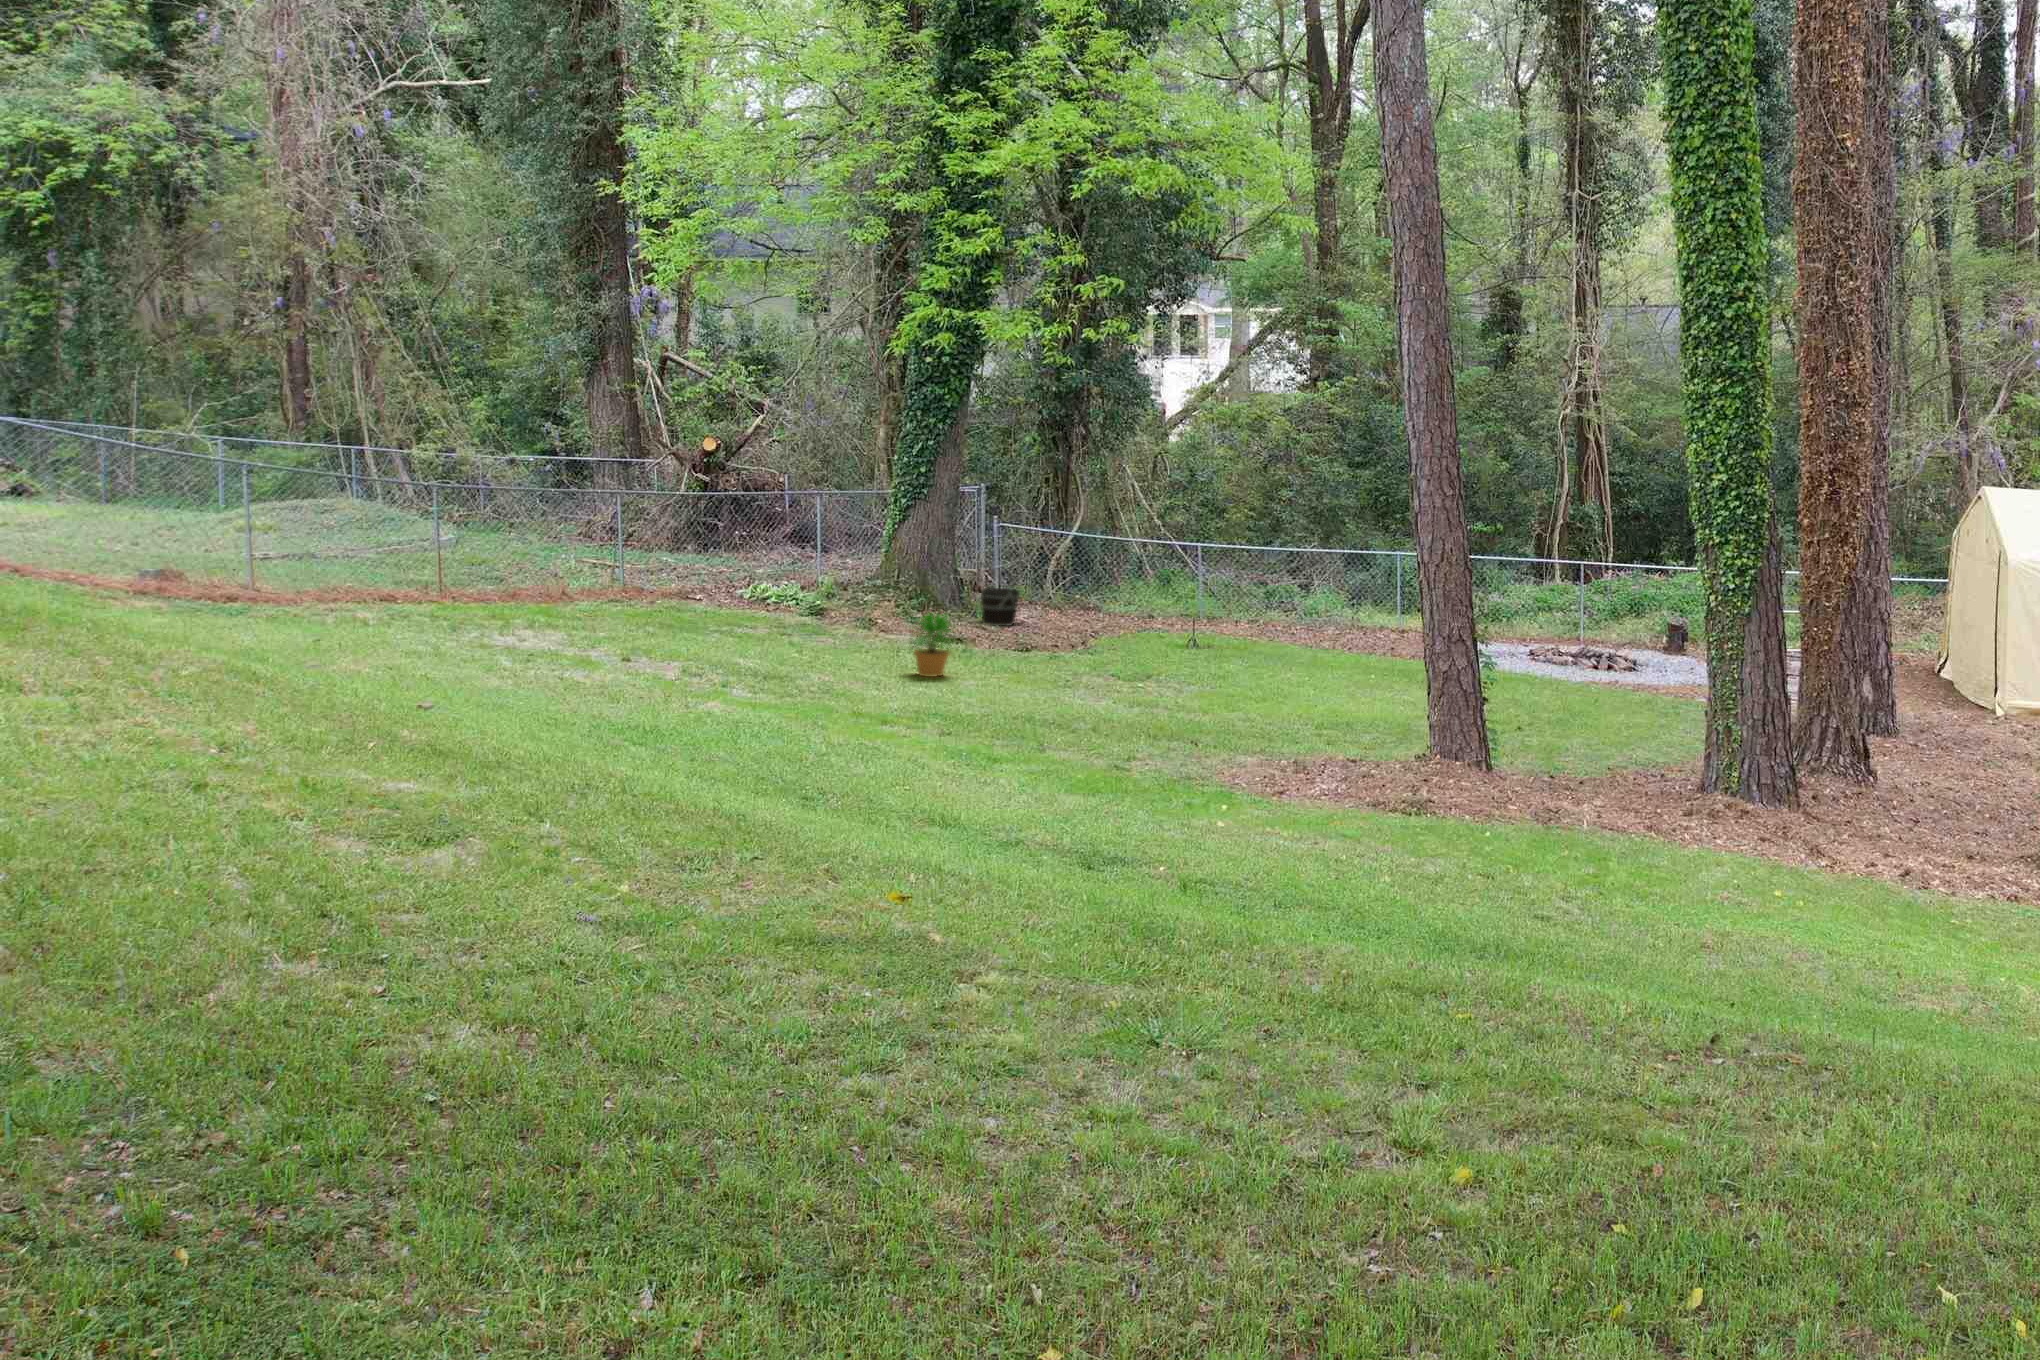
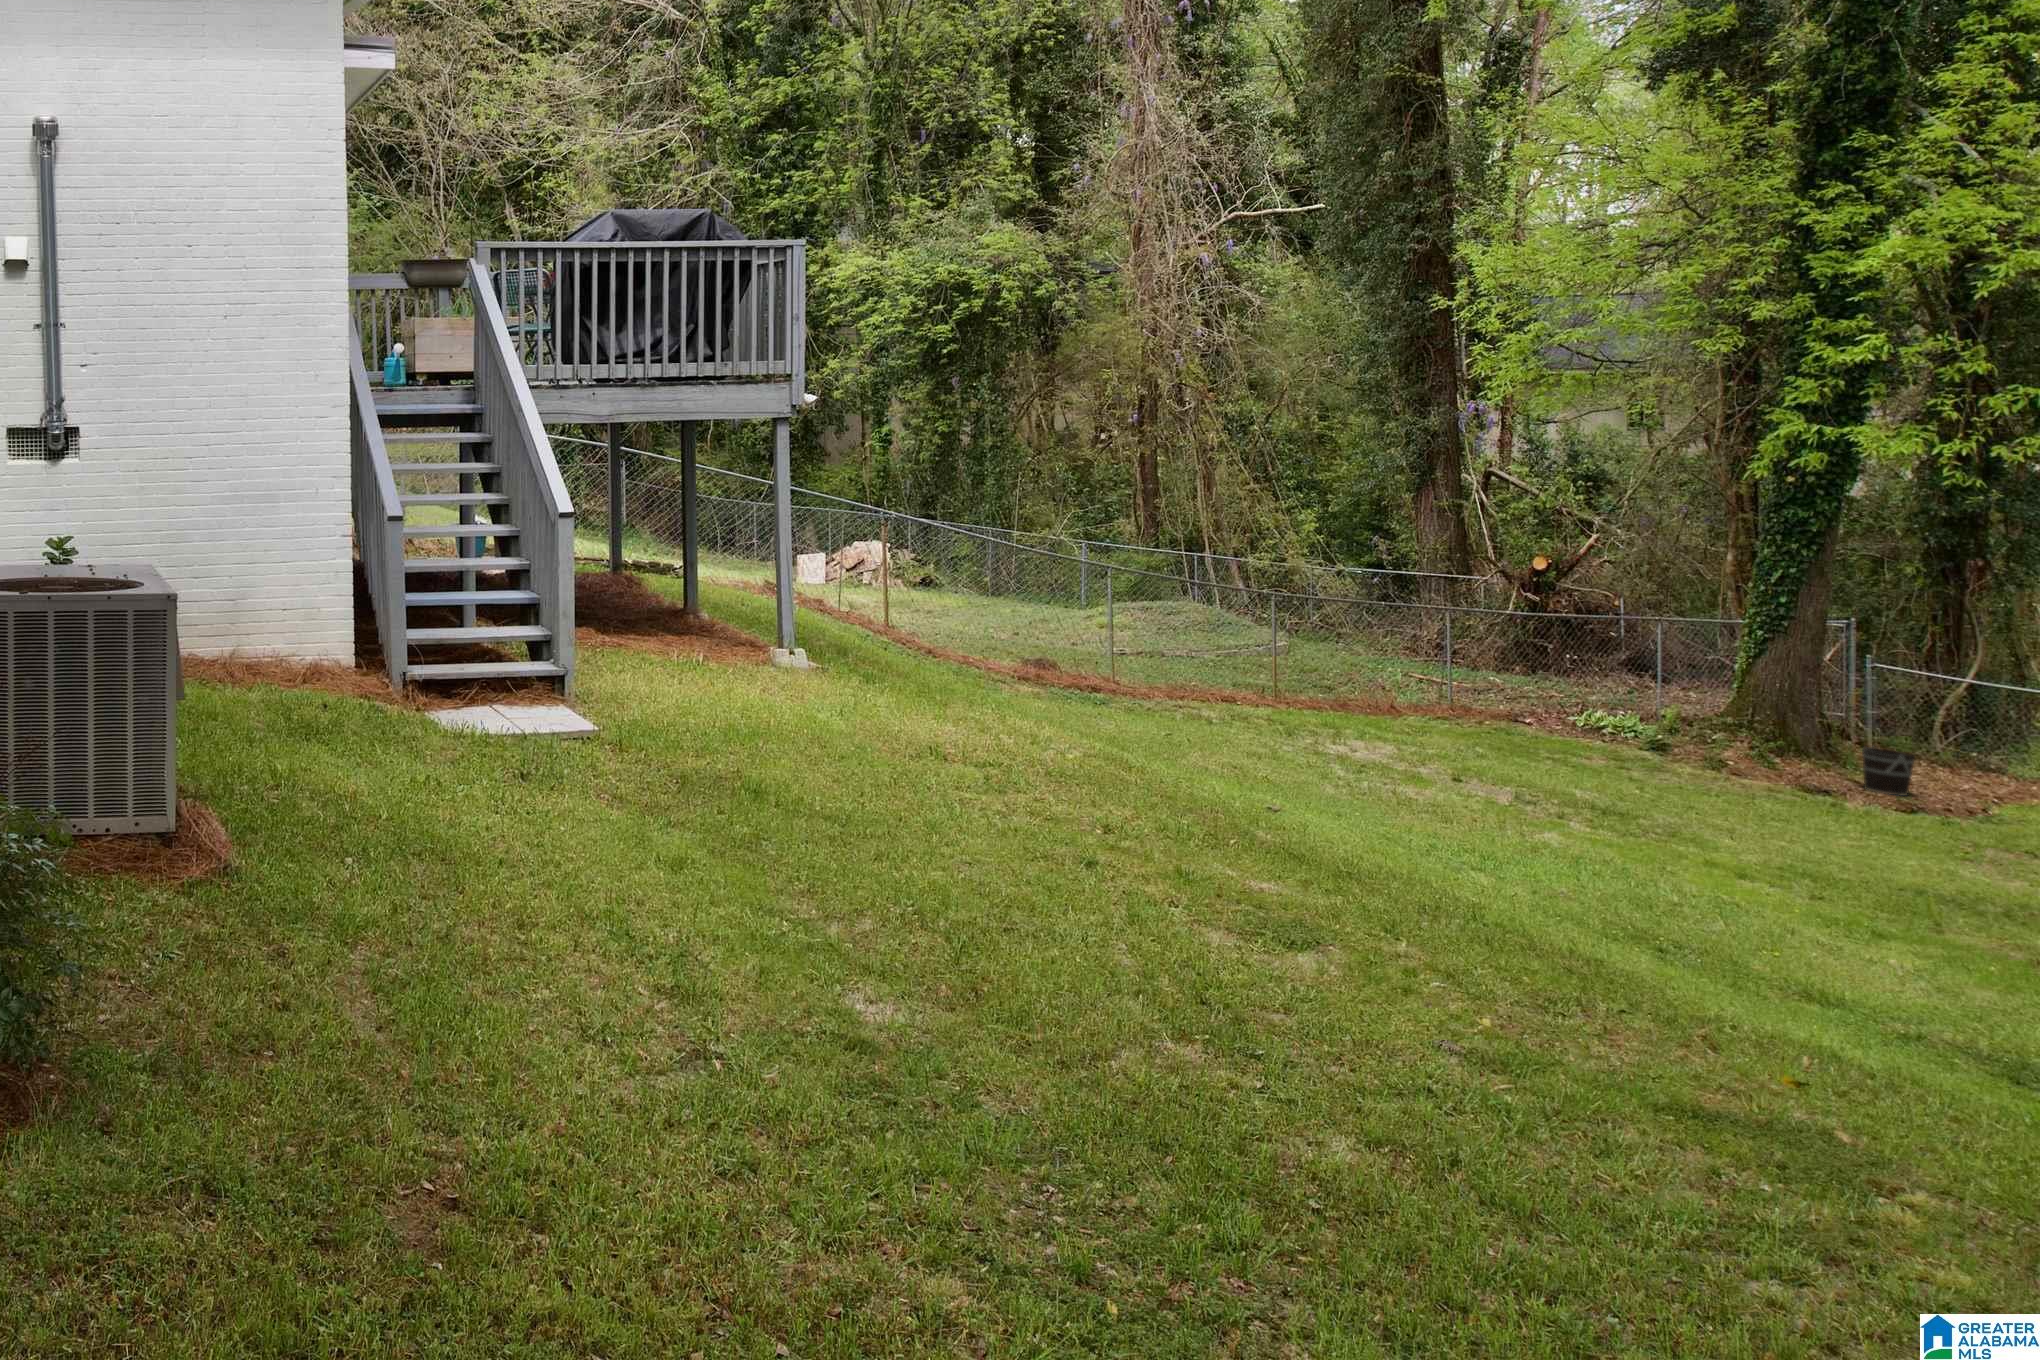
potted plant: present [910,613,955,677] -> none [1772,768,1838,841]

